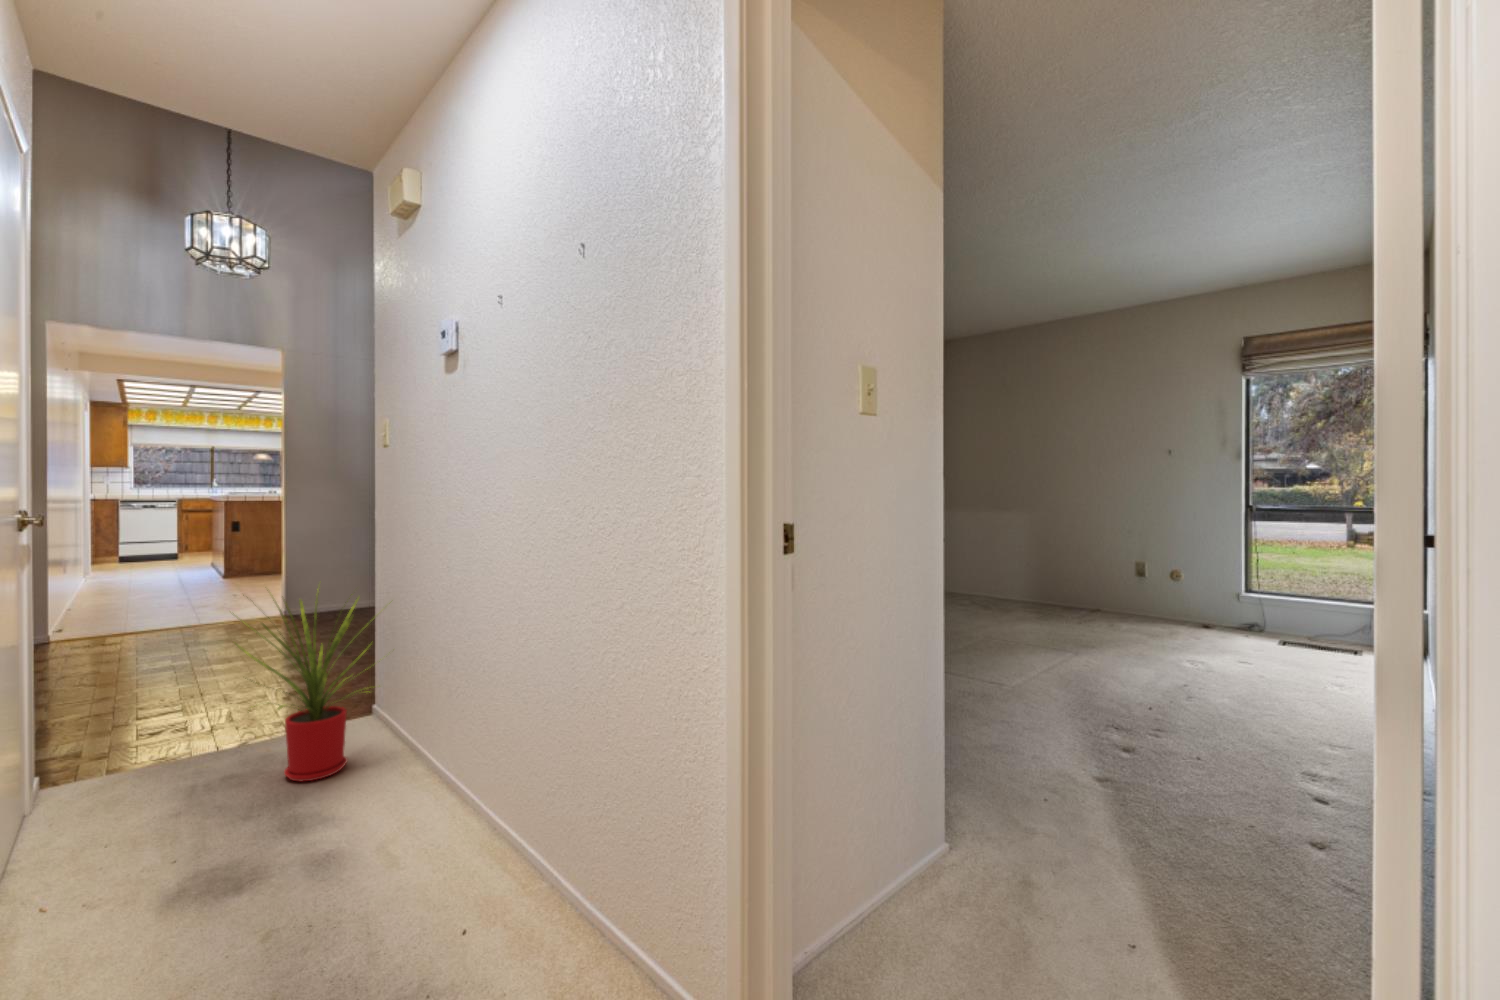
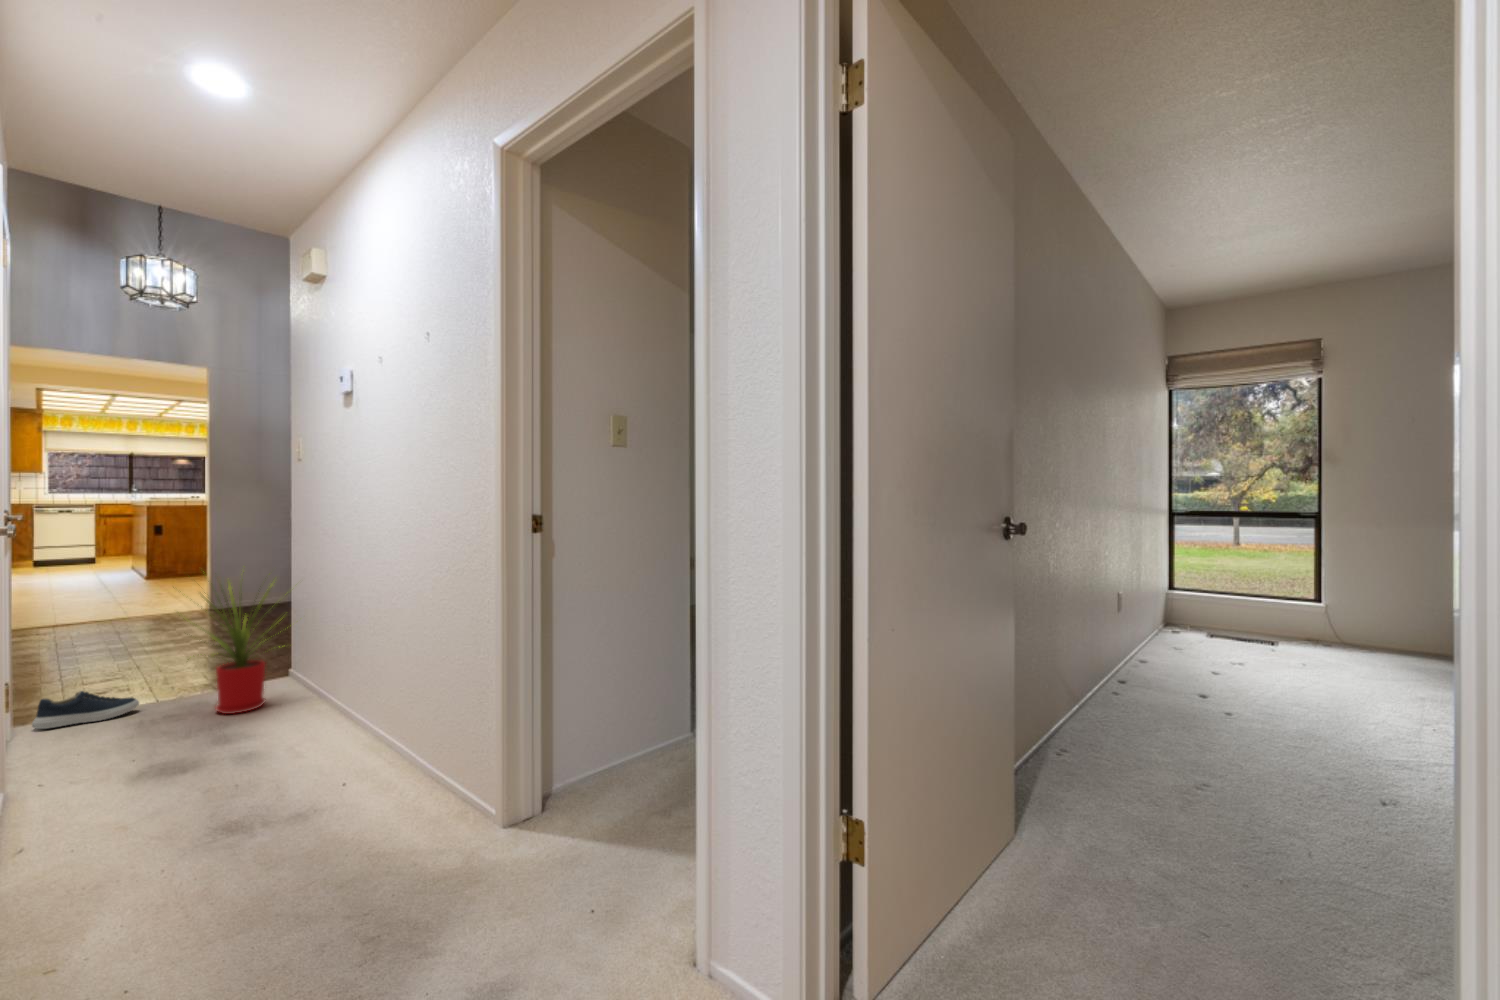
shoe: none [53,749,191,803] -> present [32,691,139,729]

